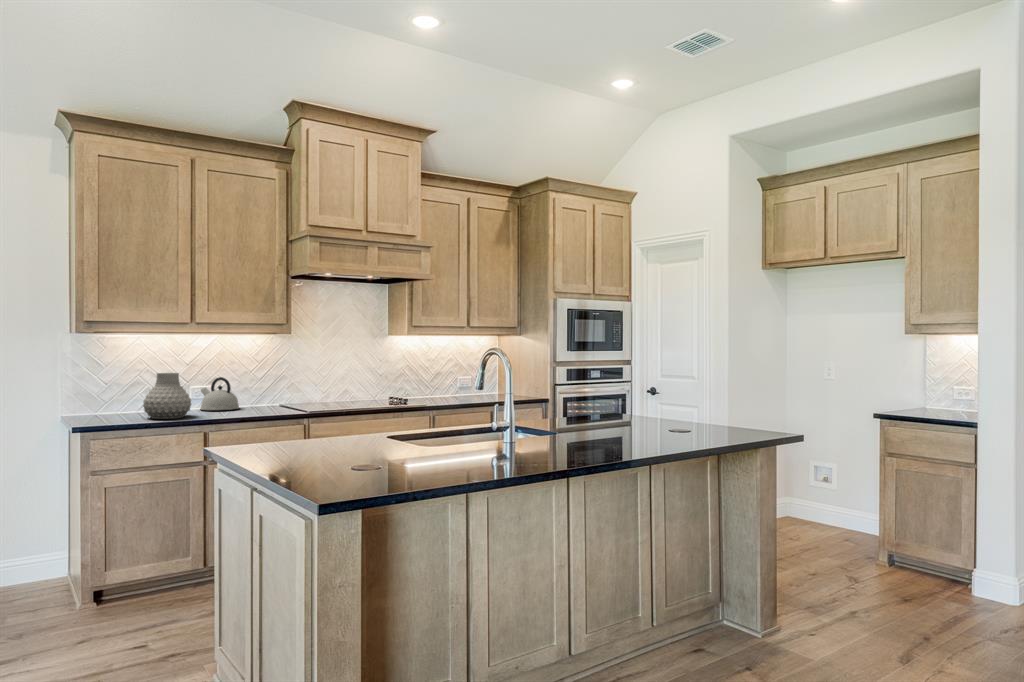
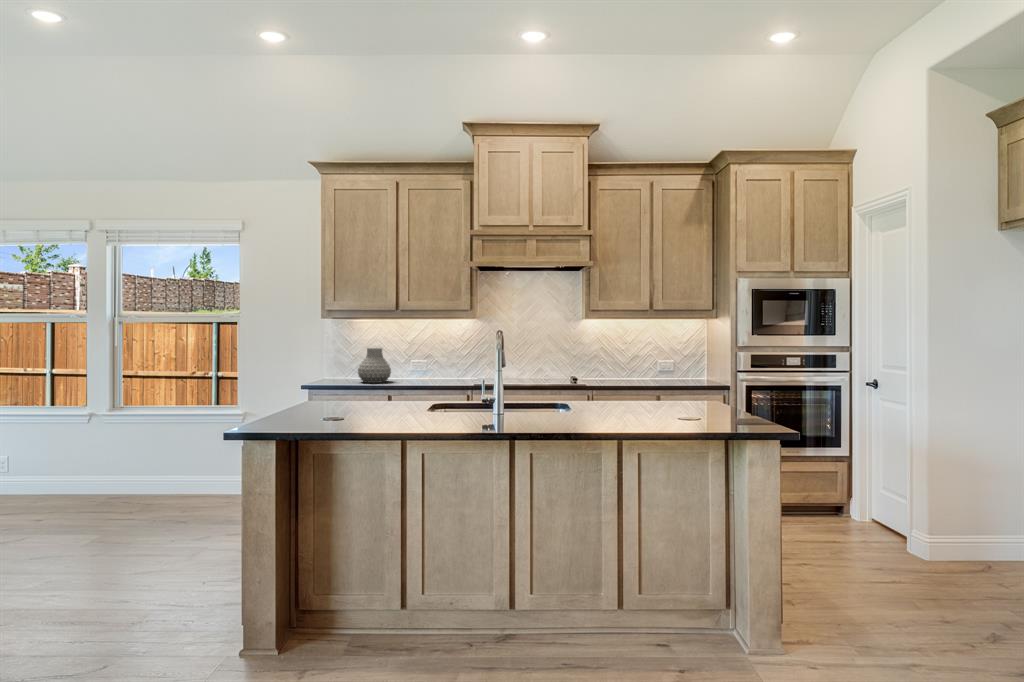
kettle: present [200,377,239,410] -> none [409,353,438,379]

